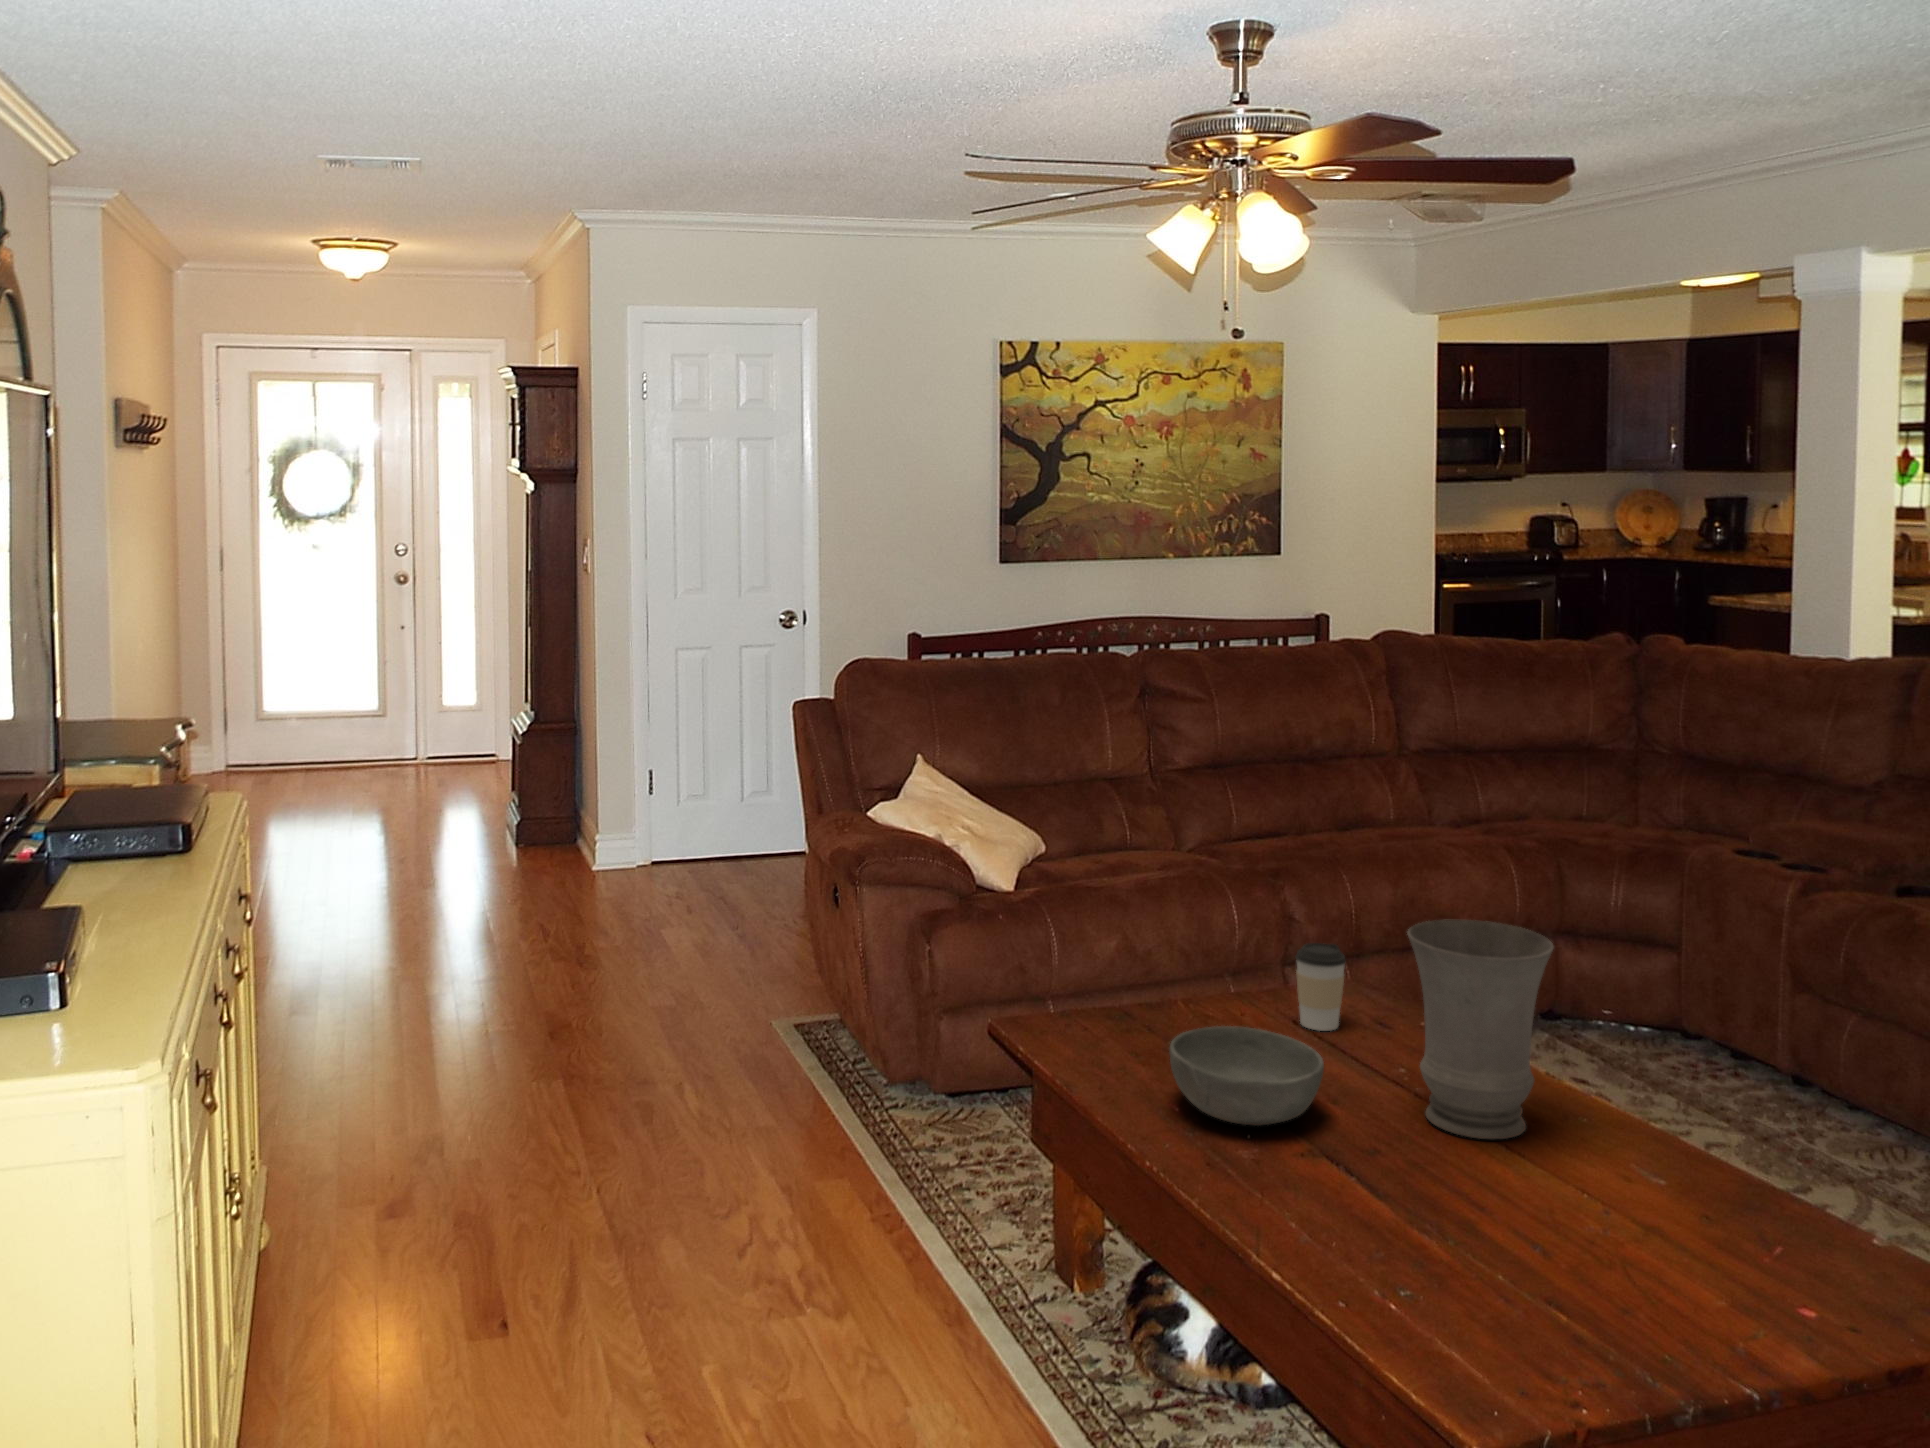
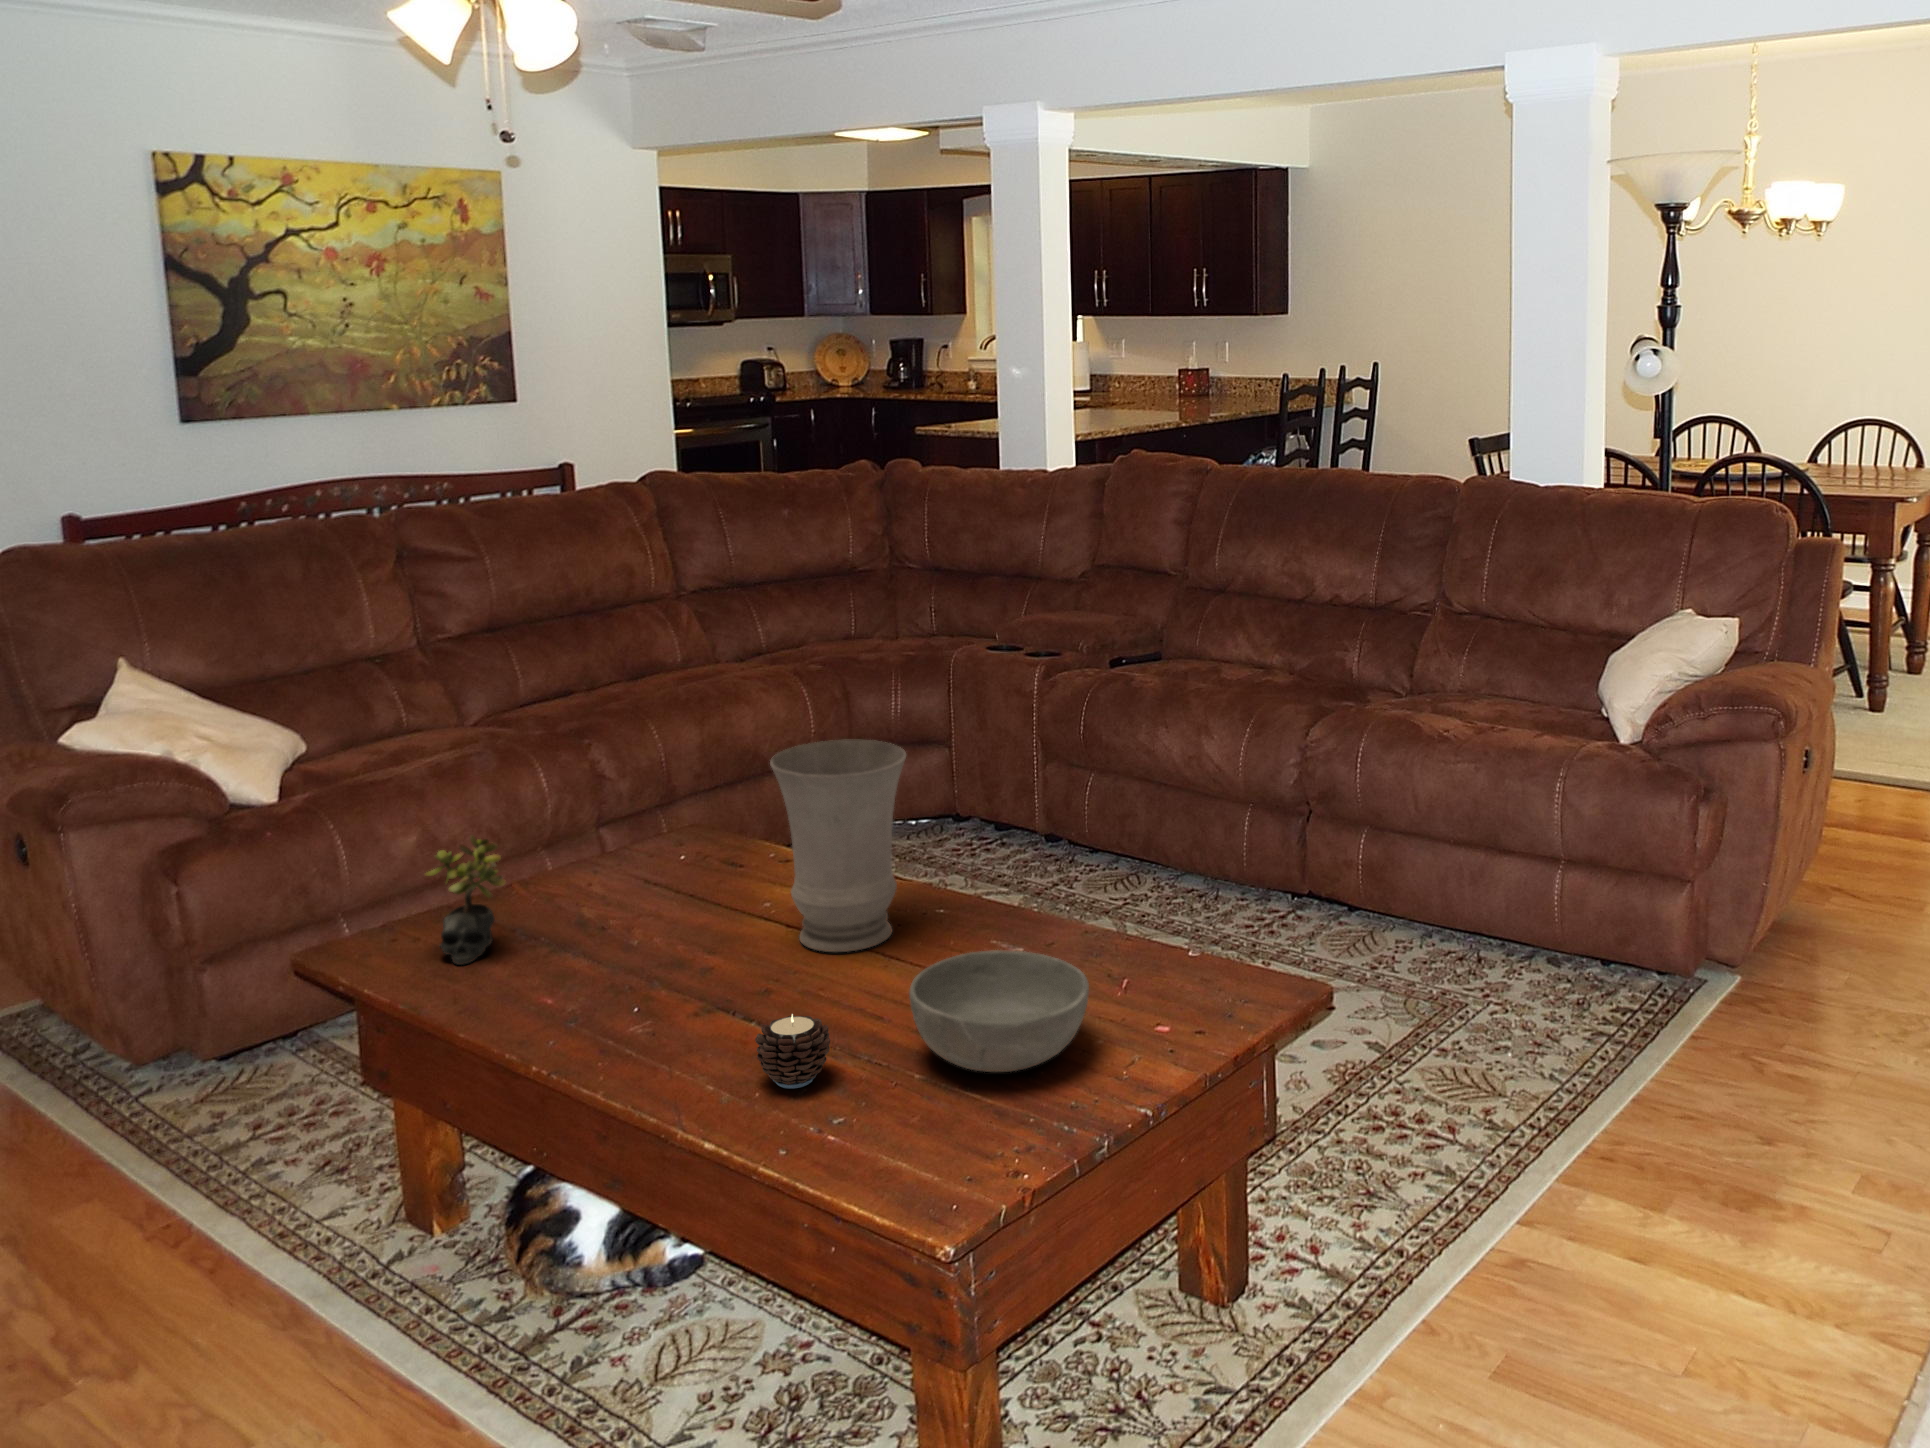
coffee cup: present [1296,943,1346,1031] -> none [640,791,692,883]
succulent plant: none [1096,946,1162,1059] -> present [425,835,506,965]
bowl: present [1169,1026,1324,1126] -> present [909,950,1089,1072]
candle: none [1342,1176,1415,1251] -> present [755,1014,830,1089]

